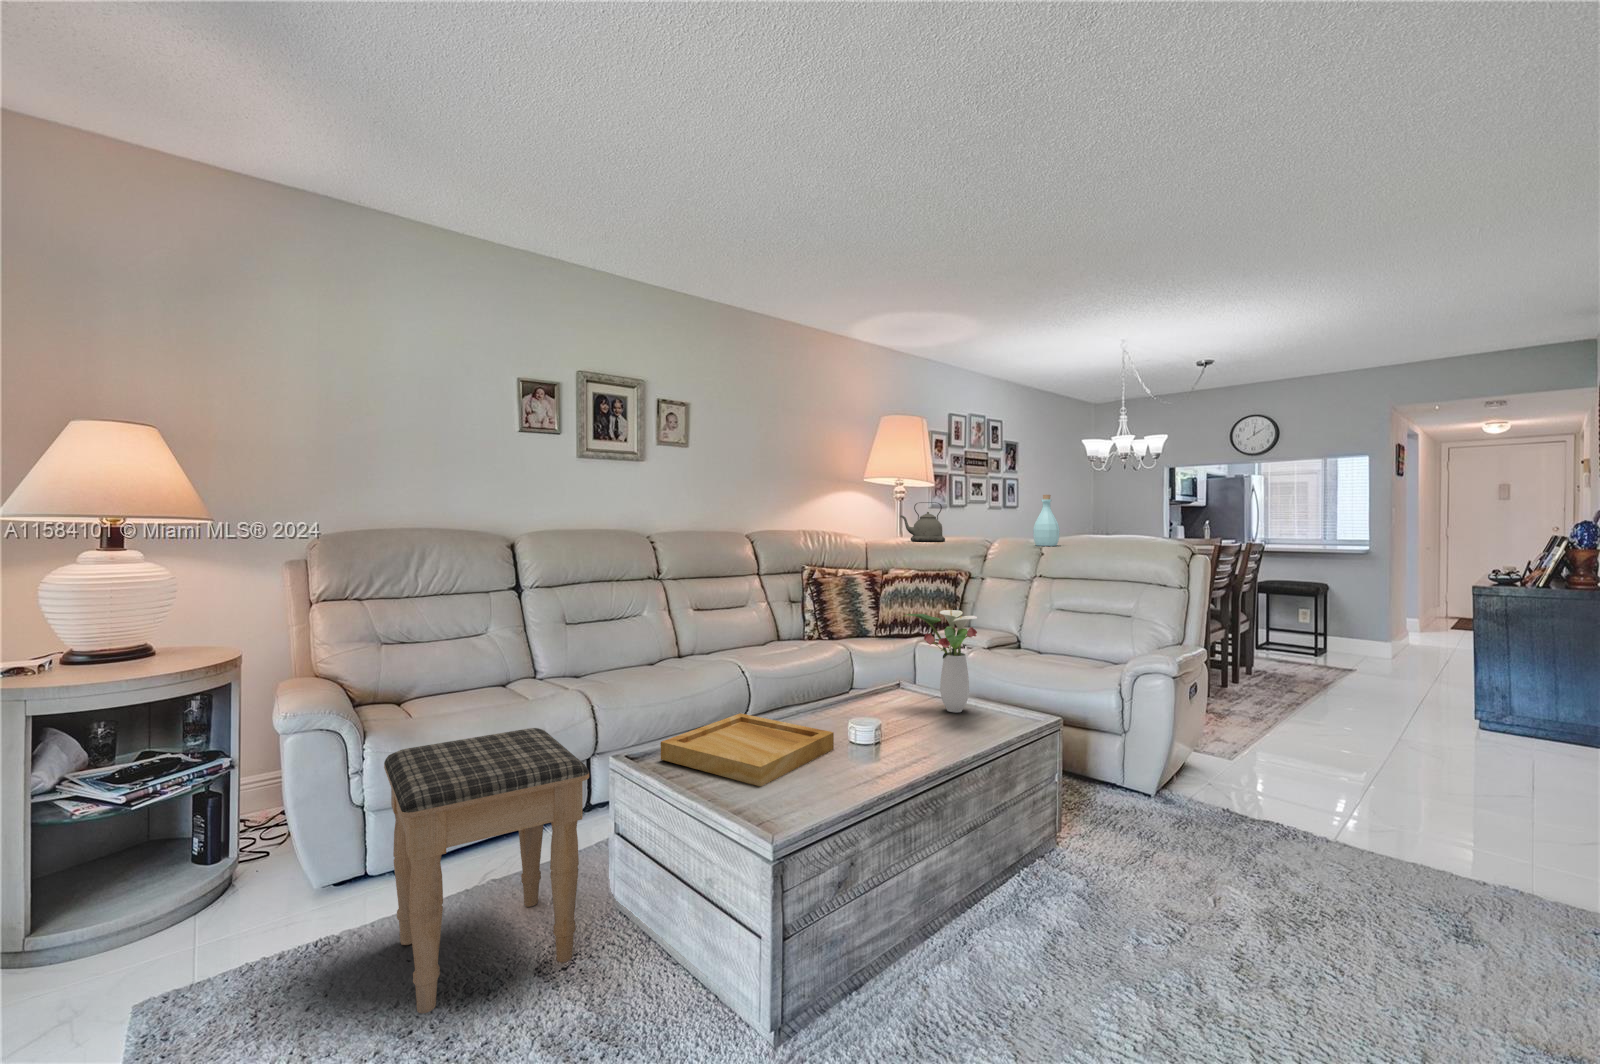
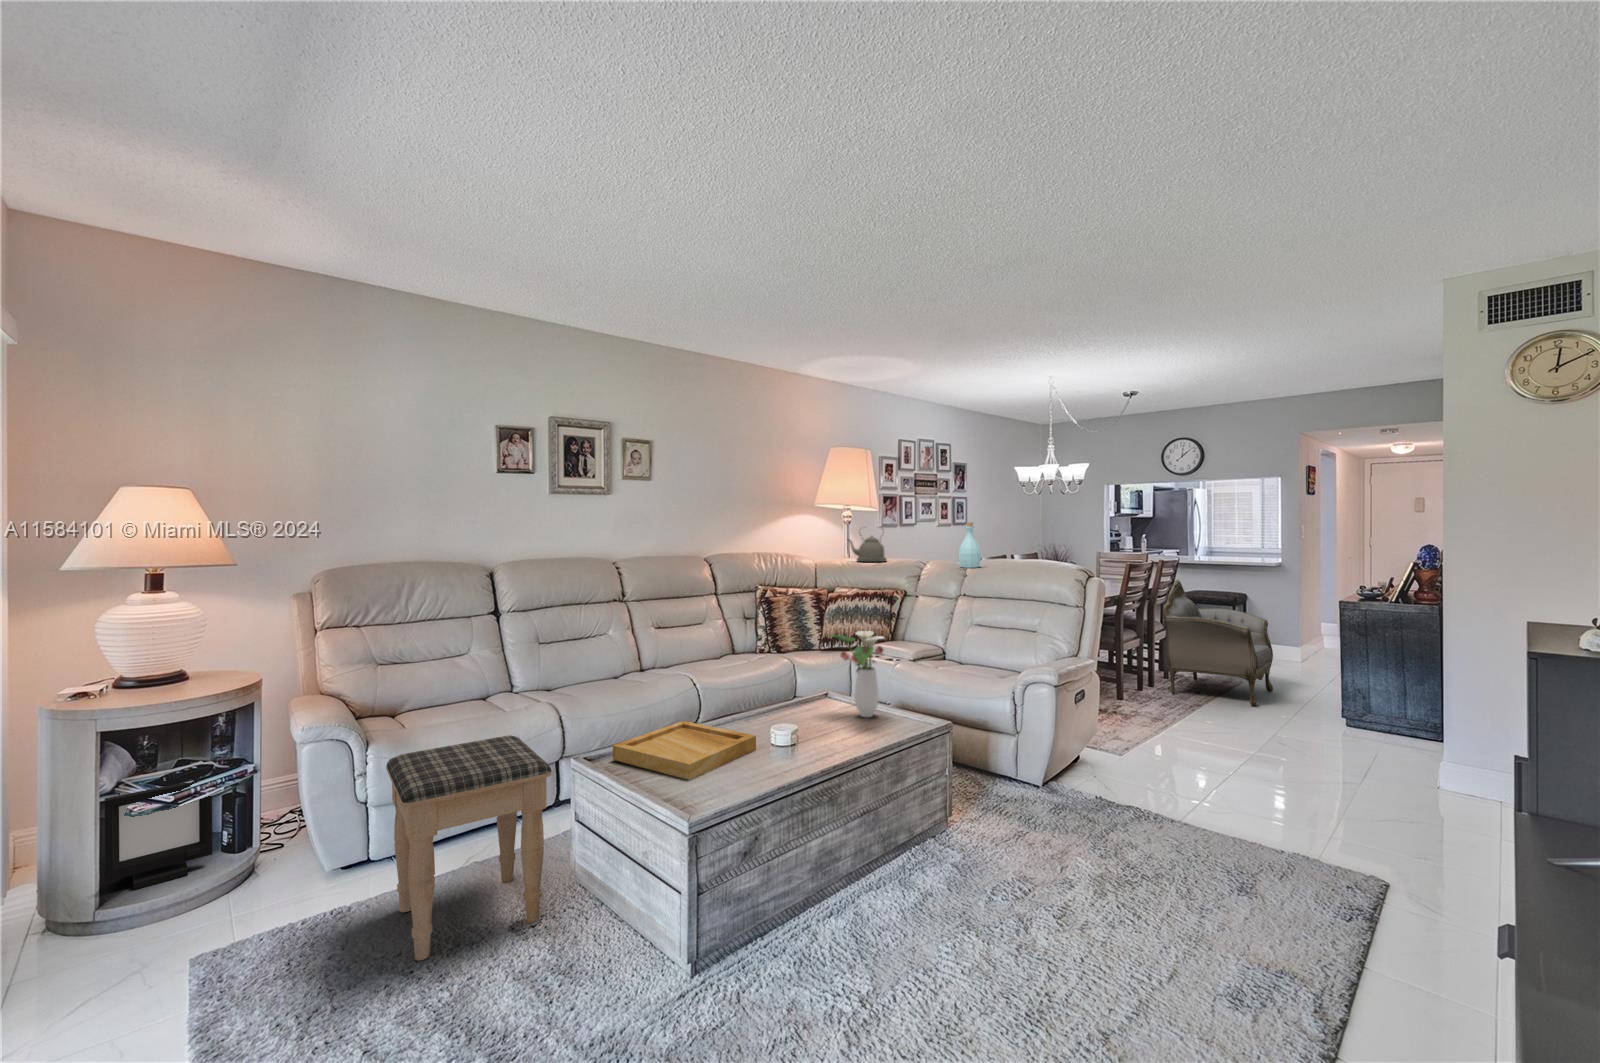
armchair: none [1256,565,1380,707] -> present [1163,580,1273,706]
picture frame: none [41,773,177,910] -> present [104,782,213,889]

